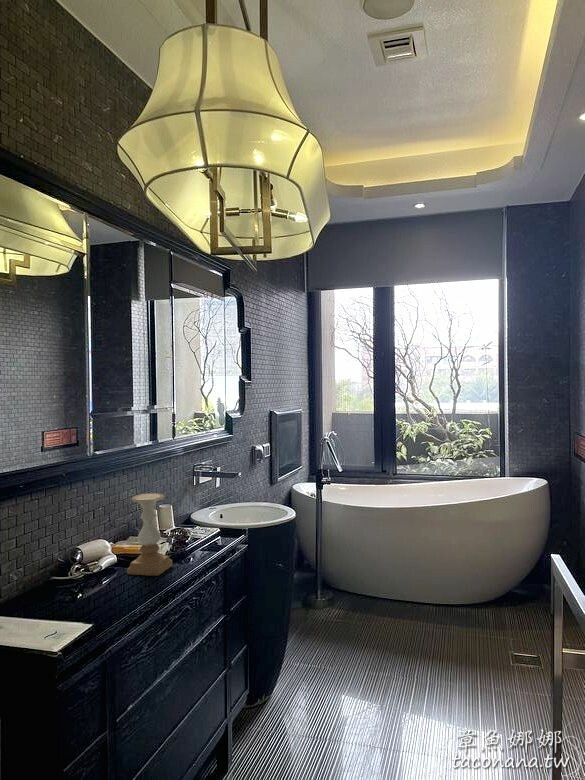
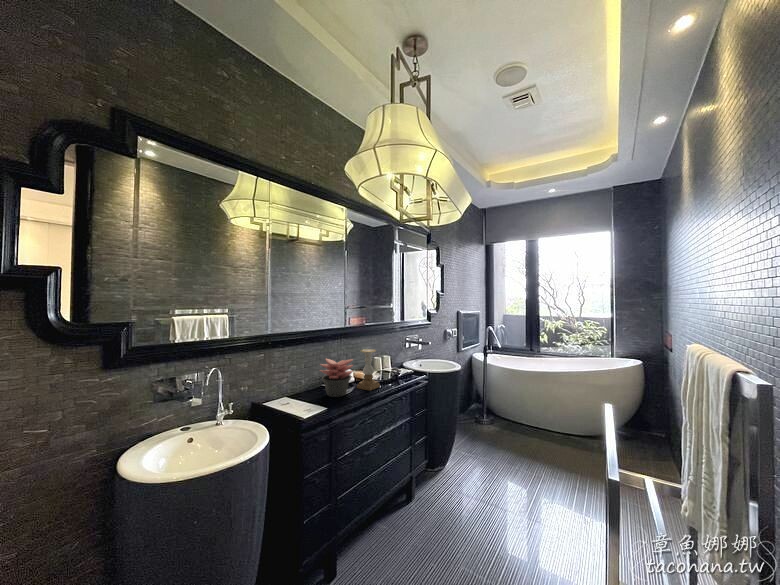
succulent plant: none [54,517,126,599] -> present [320,358,353,397]

